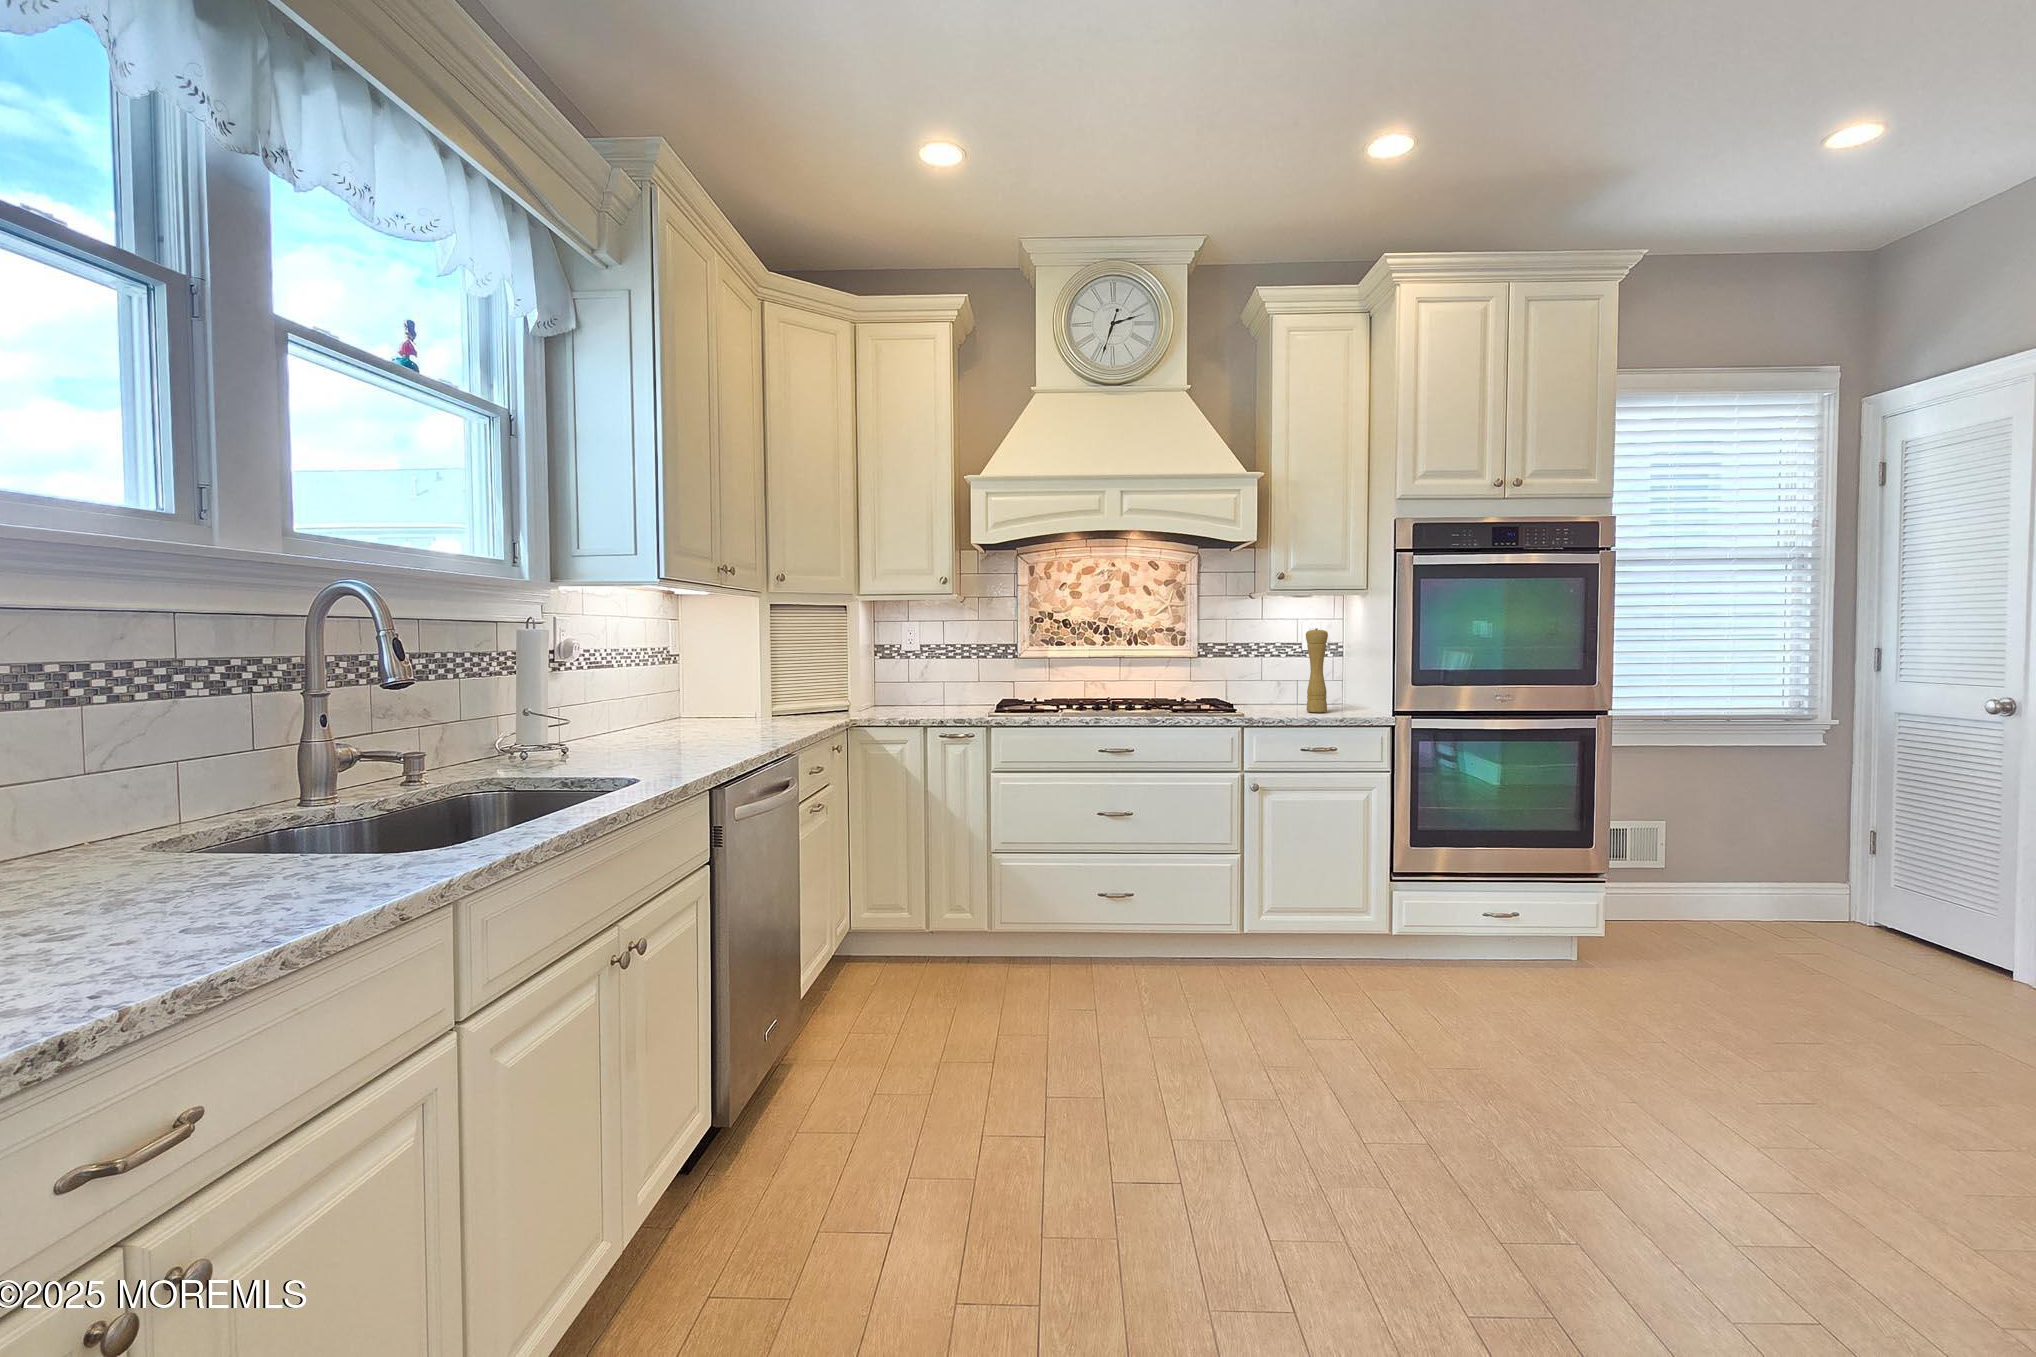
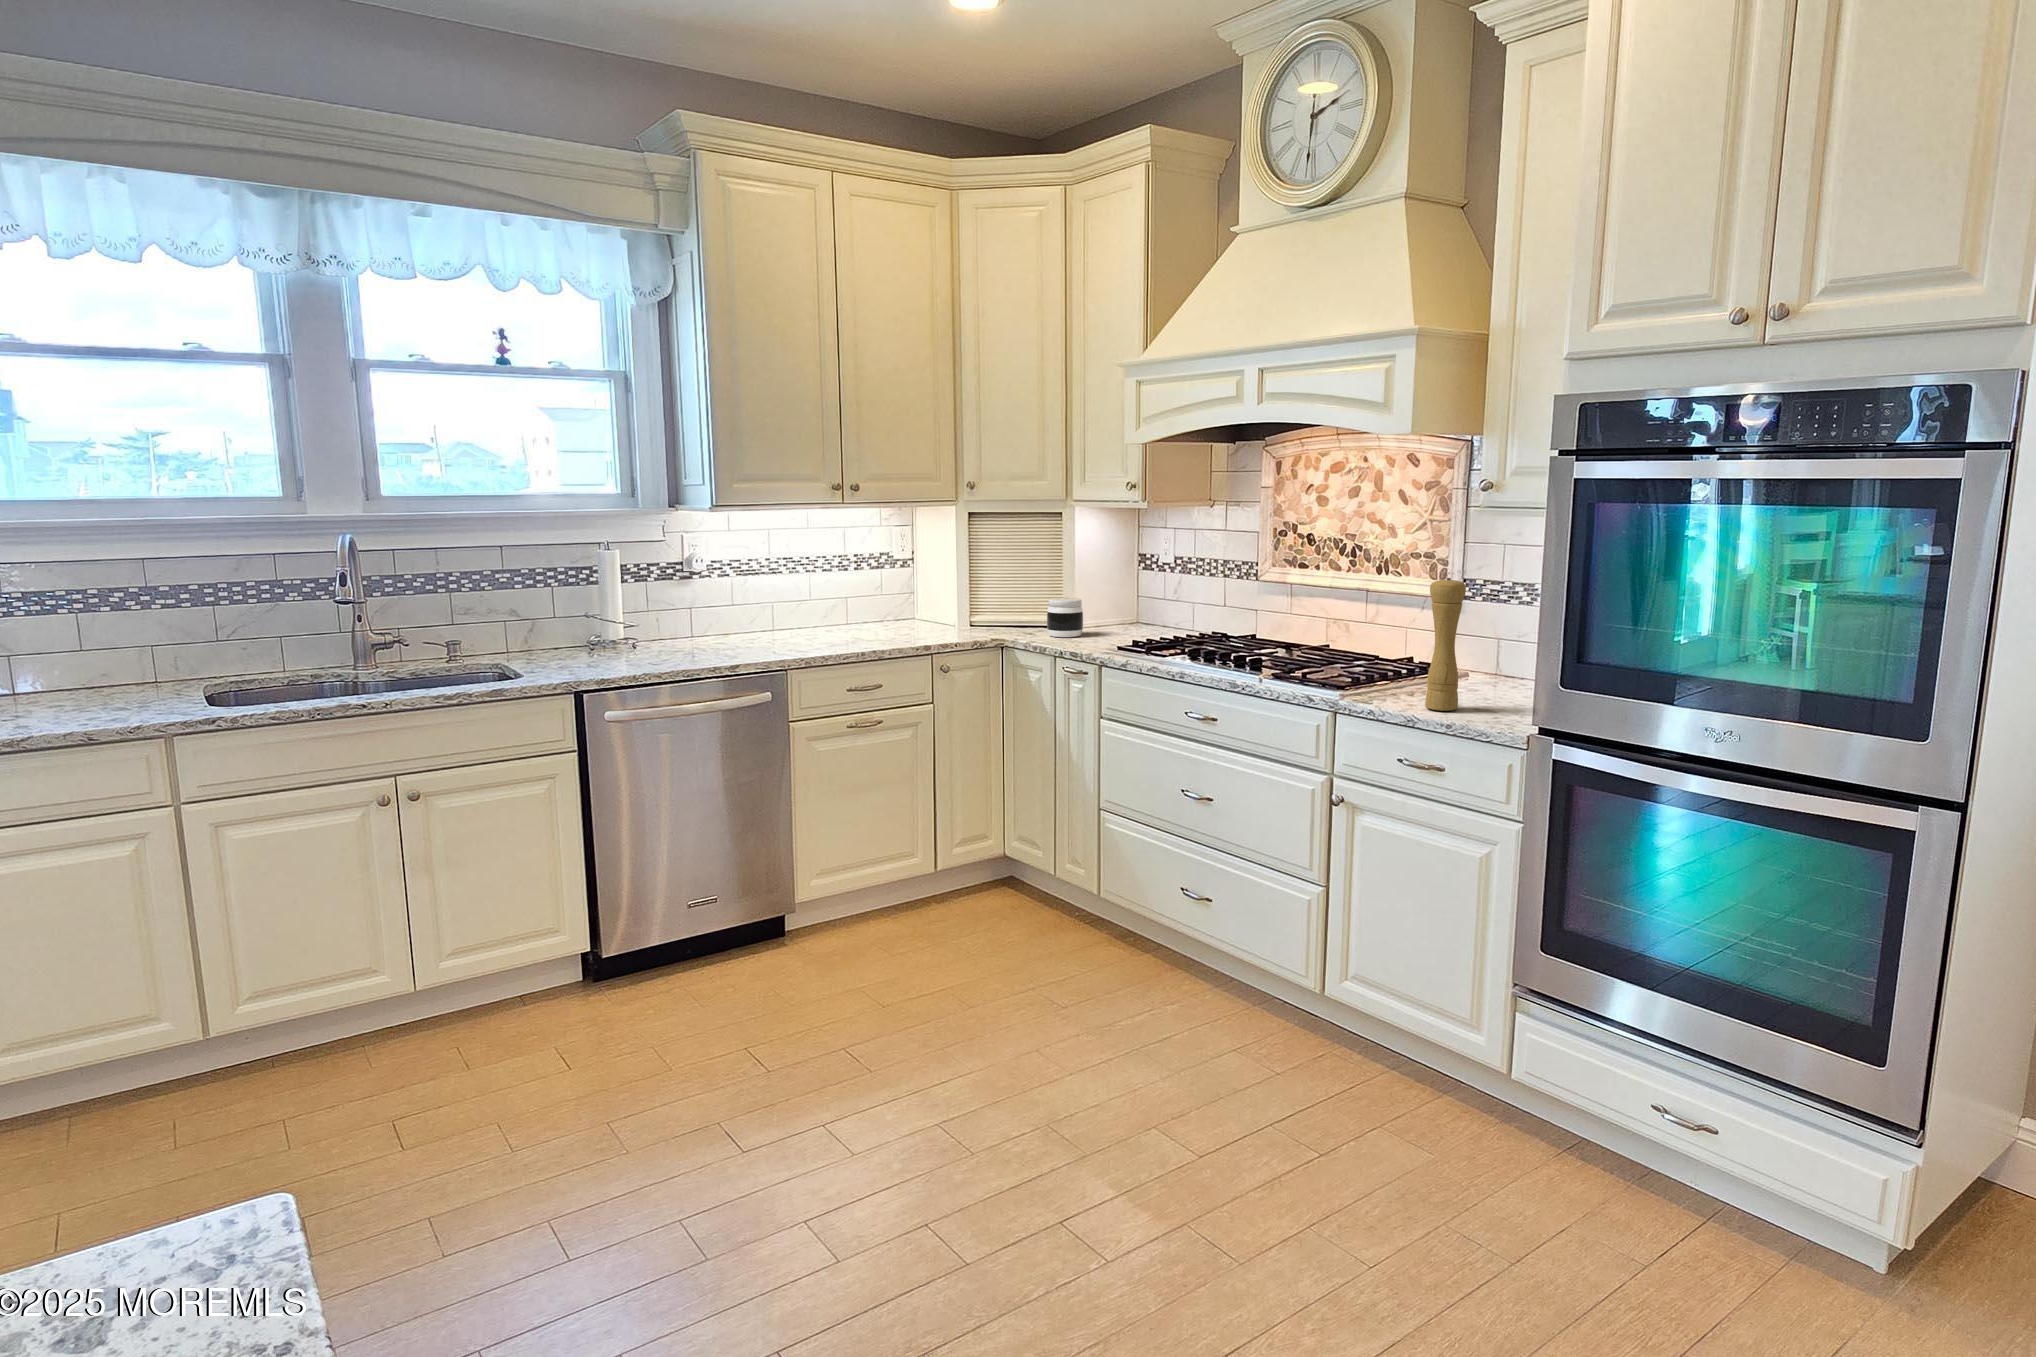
jar: none [894,677,926,711] -> present [1047,598,1083,637]

